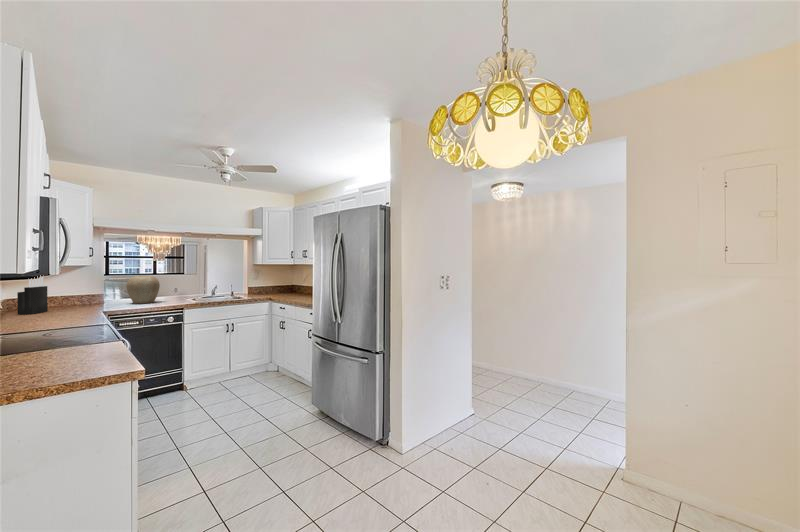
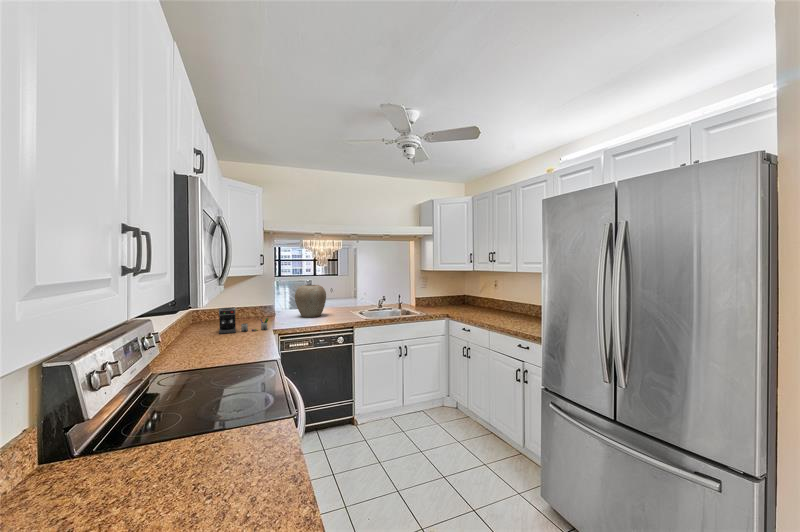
knife block: present [17,275,48,314] -> none [198,284,224,329]
coffee maker: none [43,294,98,316] -> present [219,307,269,334]

